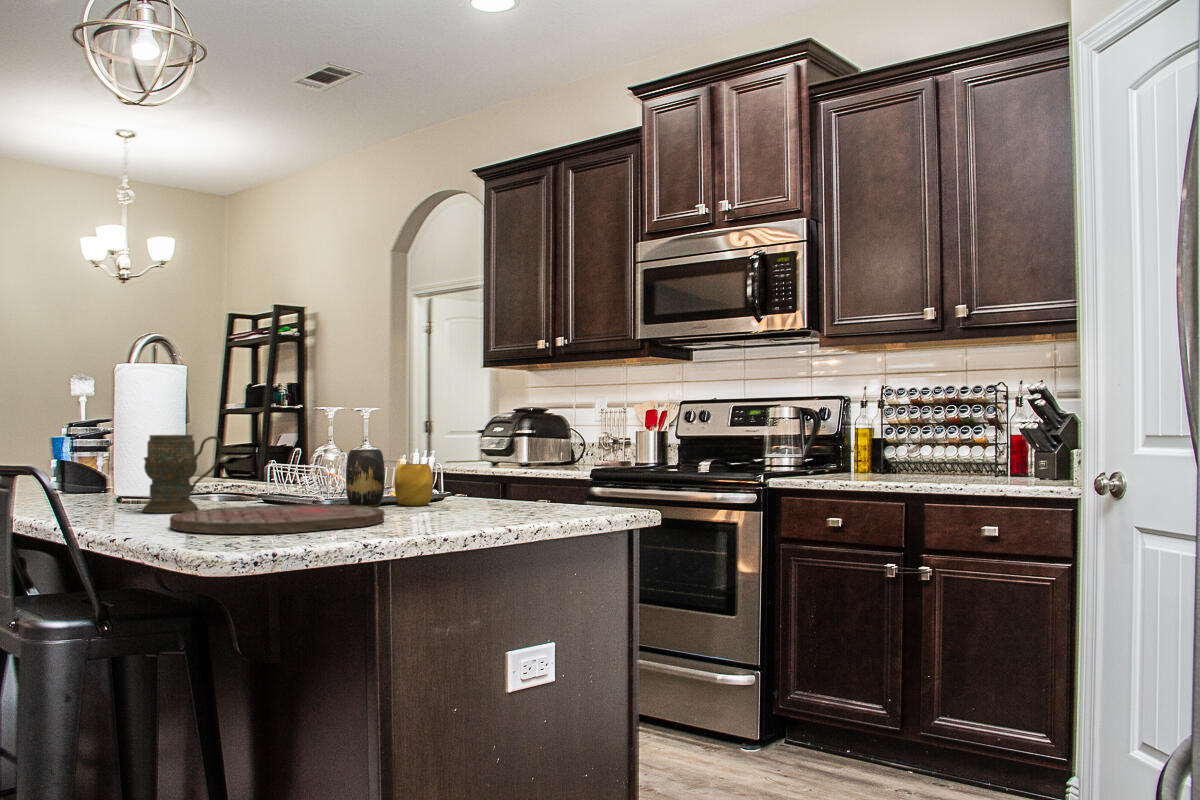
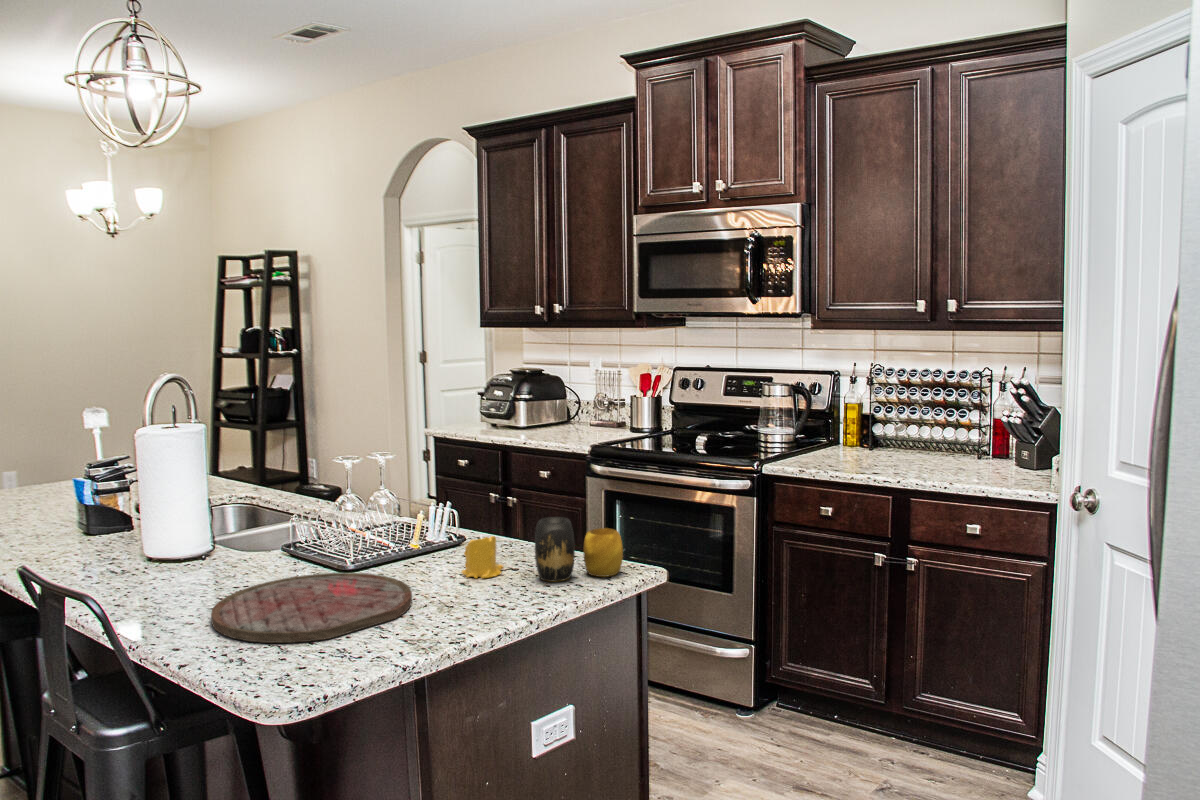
mug: present [142,435,222,513] -> none [174,499,248,581]
vase: present [346,449,433,507] -> present [535,517,623,581]
candle: none [440,469,485,513] -> present [462,536,503,578]

